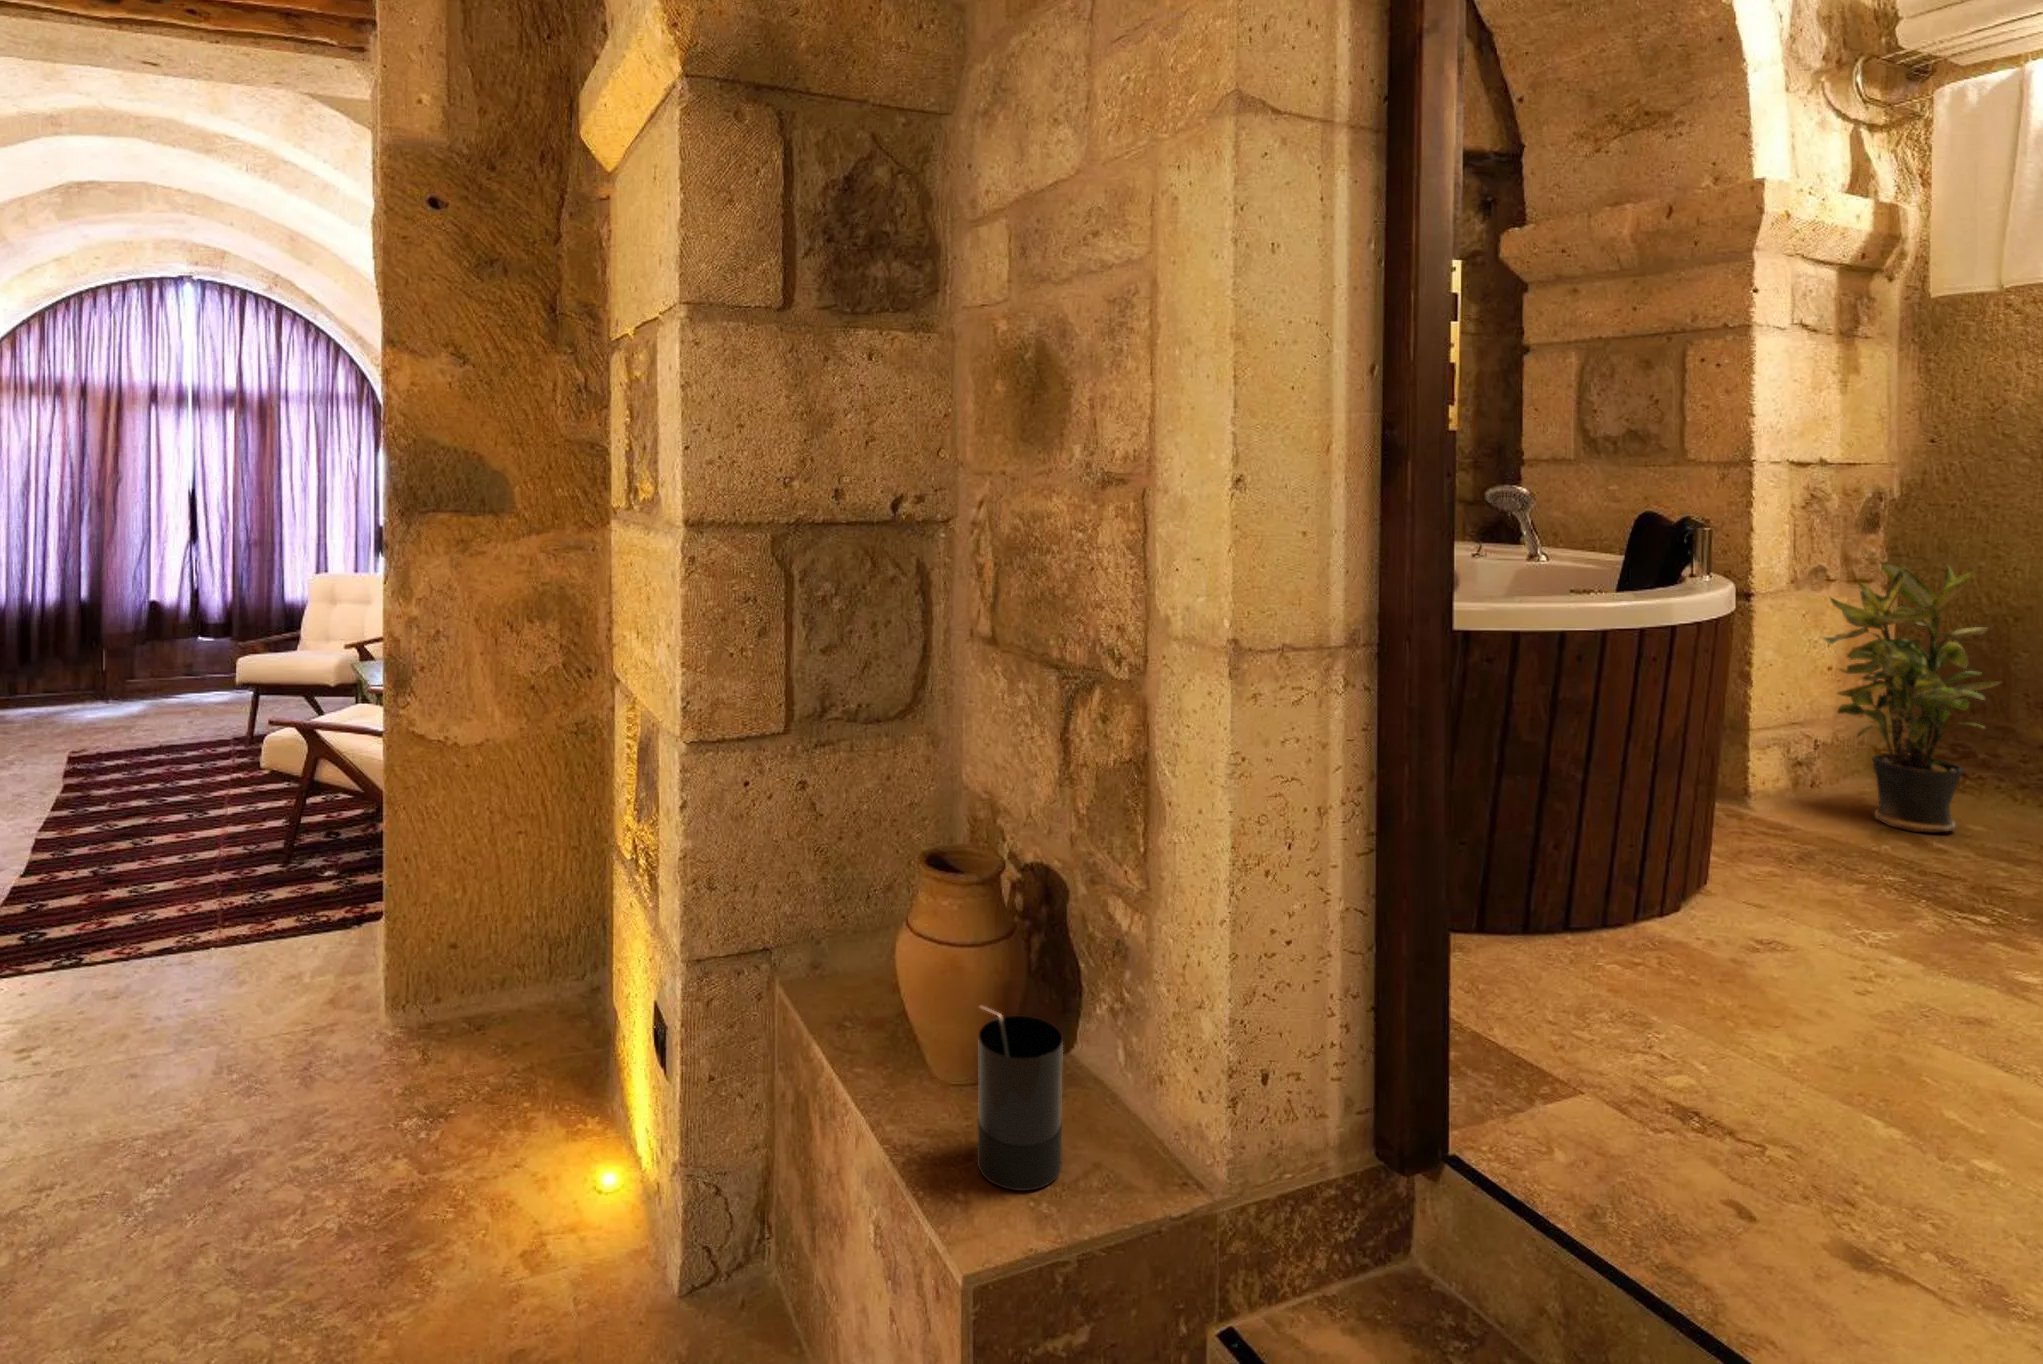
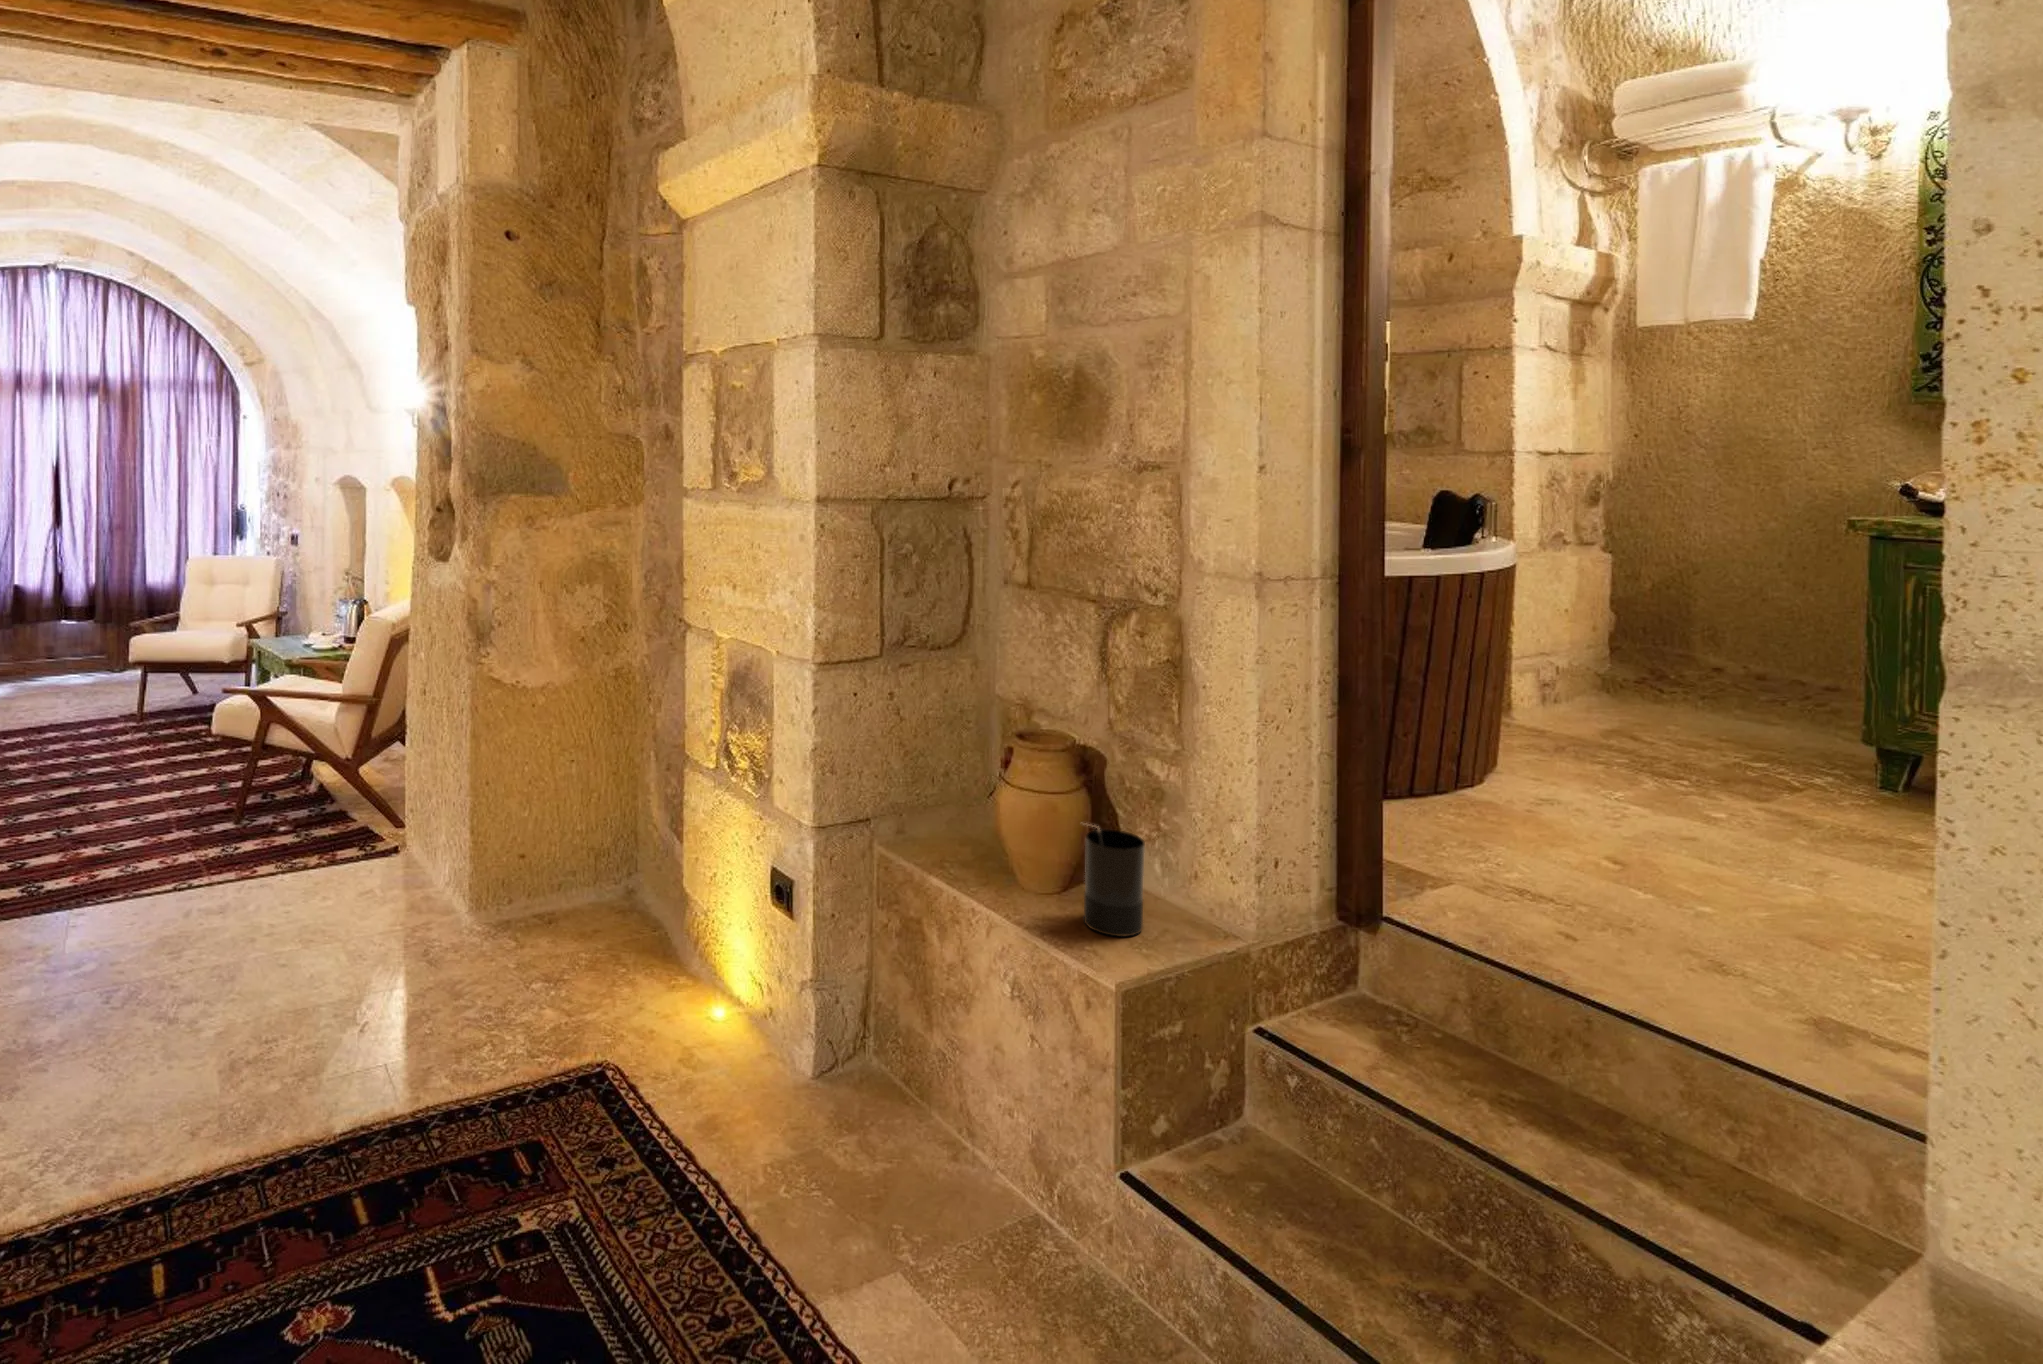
potted plant: present [1823,562,2000,833] -> none [1551,533,1685,736]

